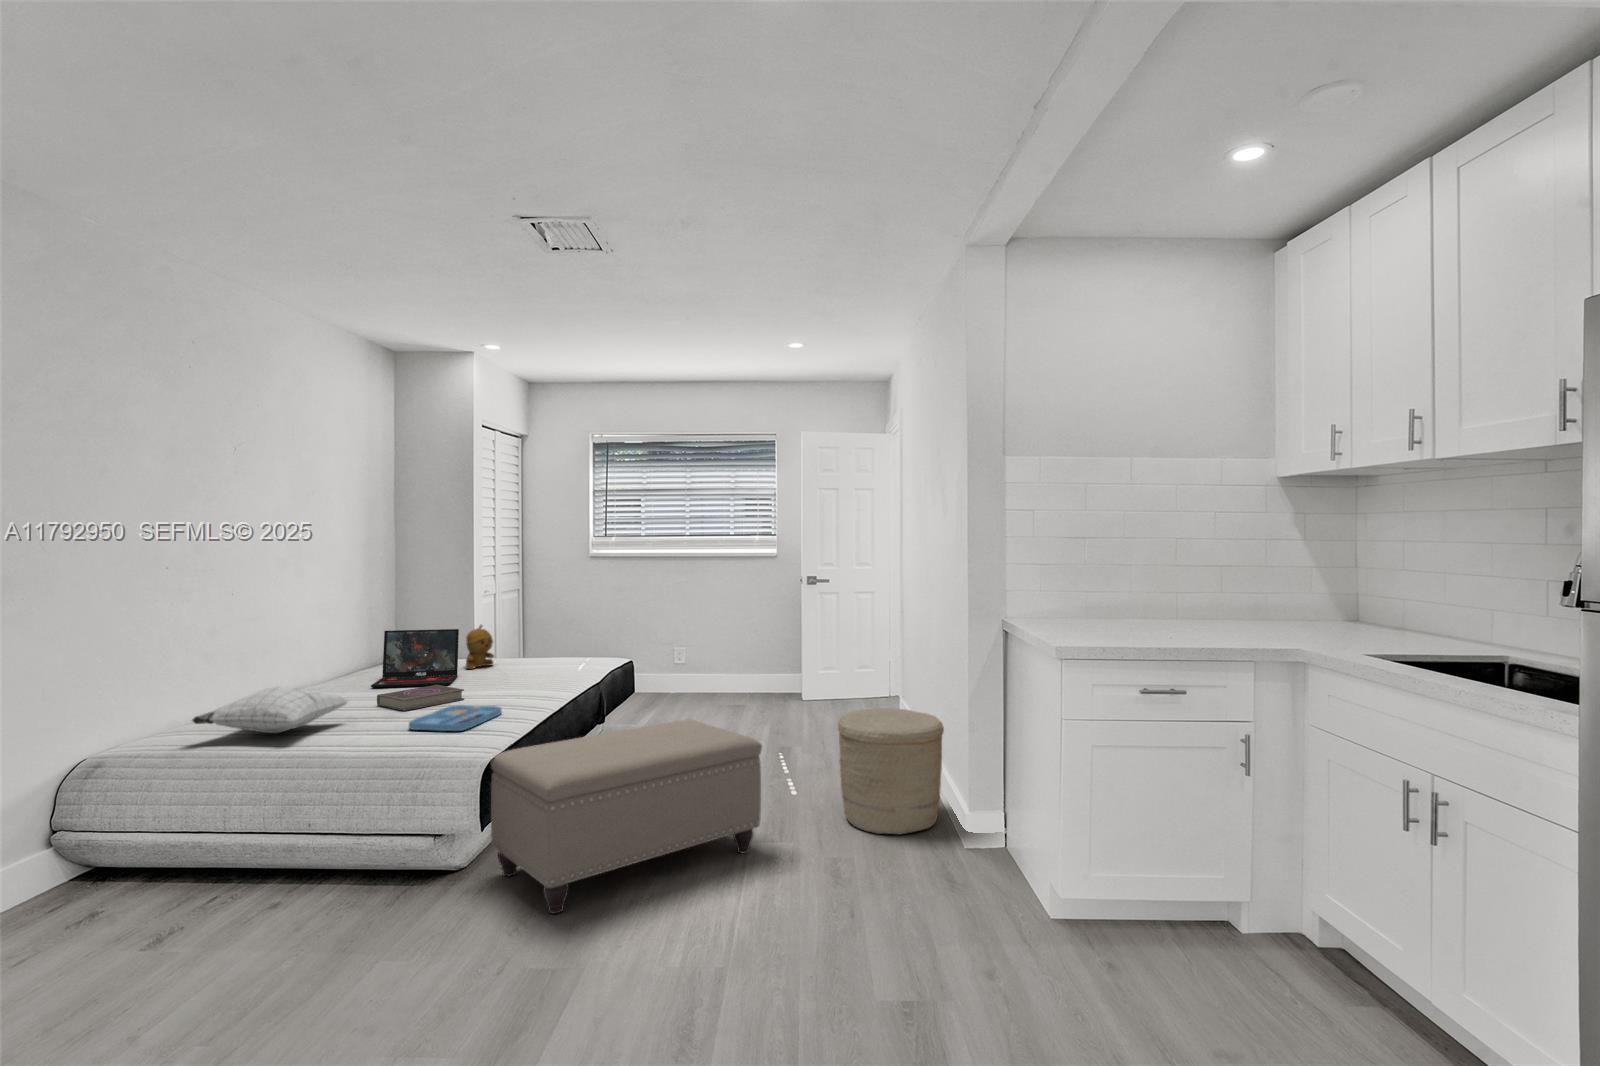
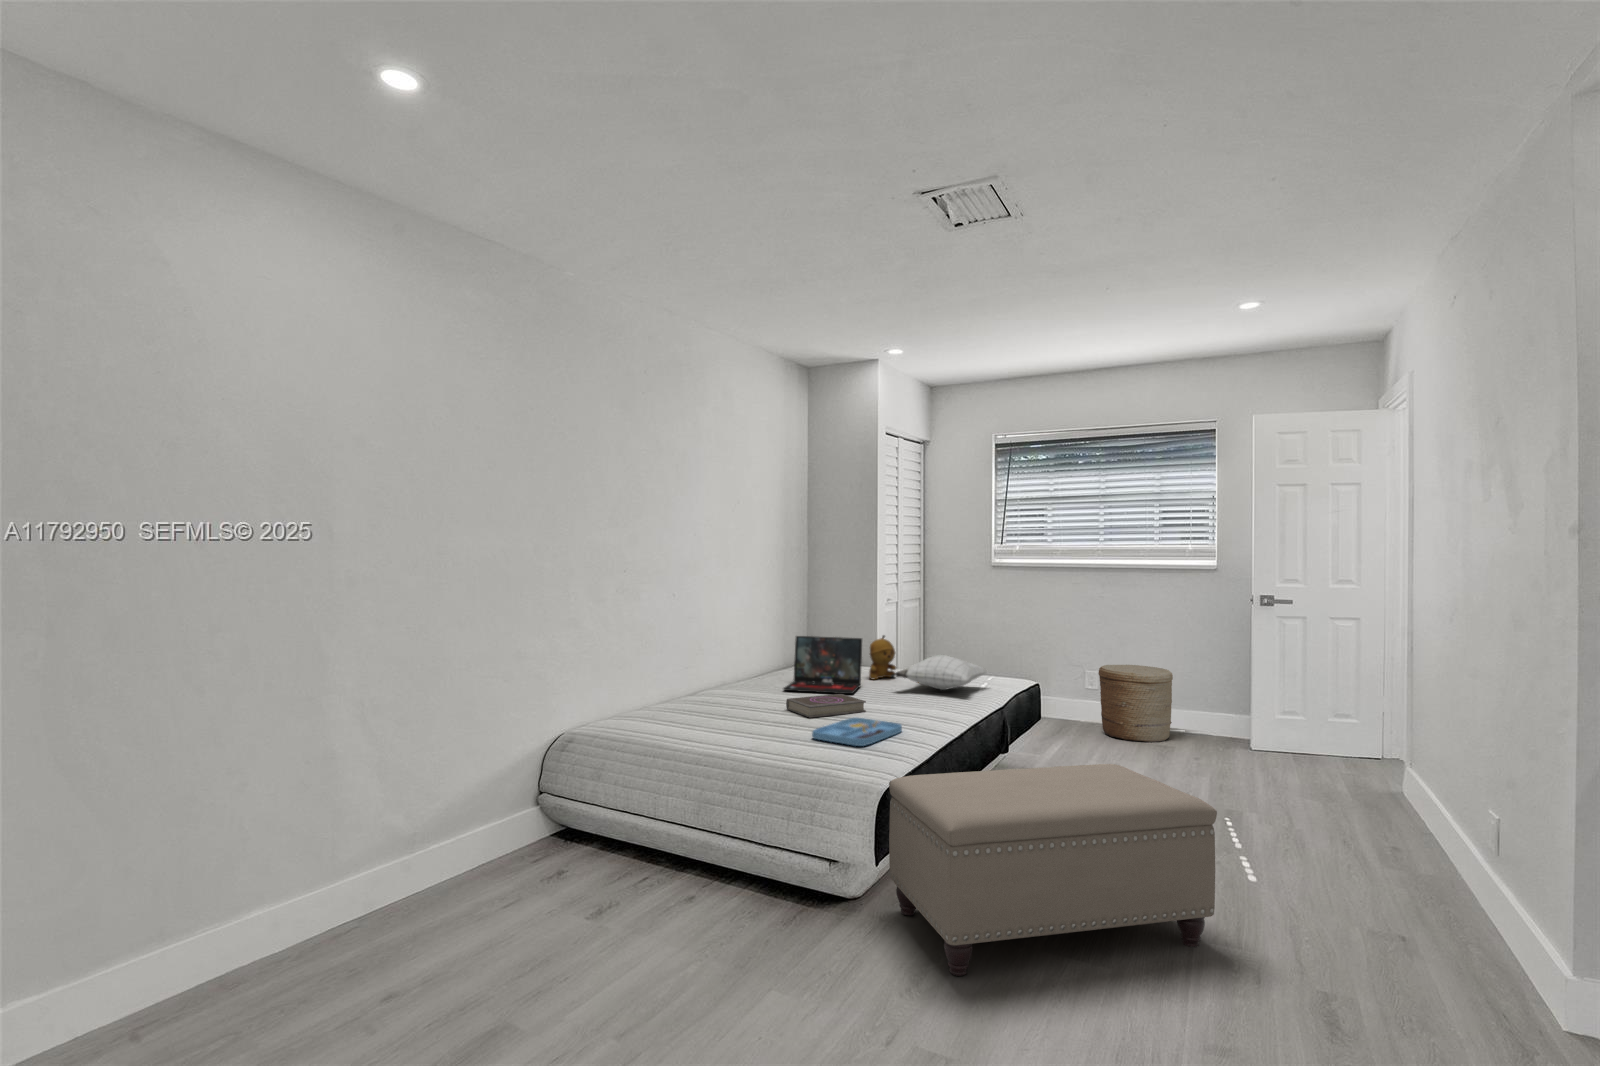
pillow: present [192,686,348,733] -> present [895,655,987,690]
woven basket: present [838,708,944,835] -> present [1098,665,1173,742]

